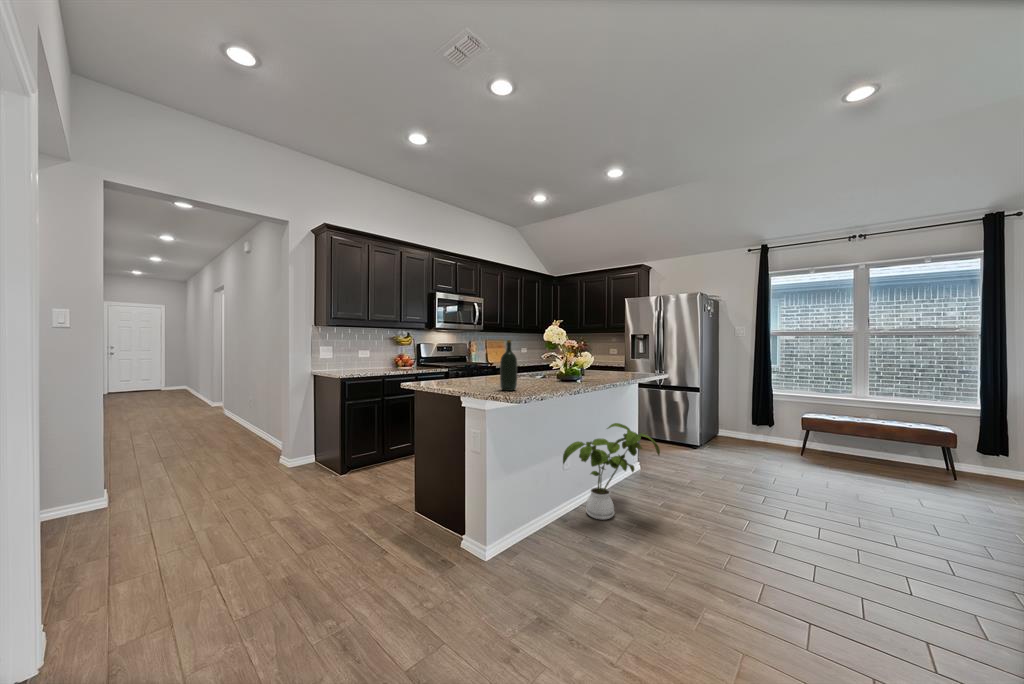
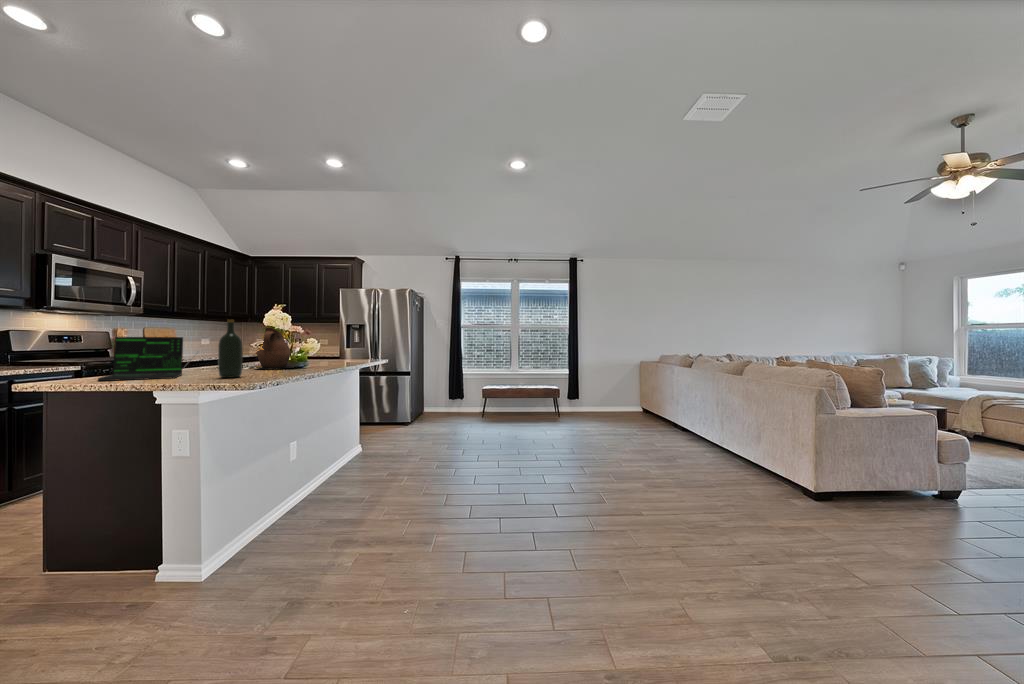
ceramic pitcher: none [535,344,569,382] -> present [256,328,292,369]
laptop: none [433,353,495,387] -> present [98,337,195,381]
house plant: present [563,423,660,520] -> none [291,405,390,503]

